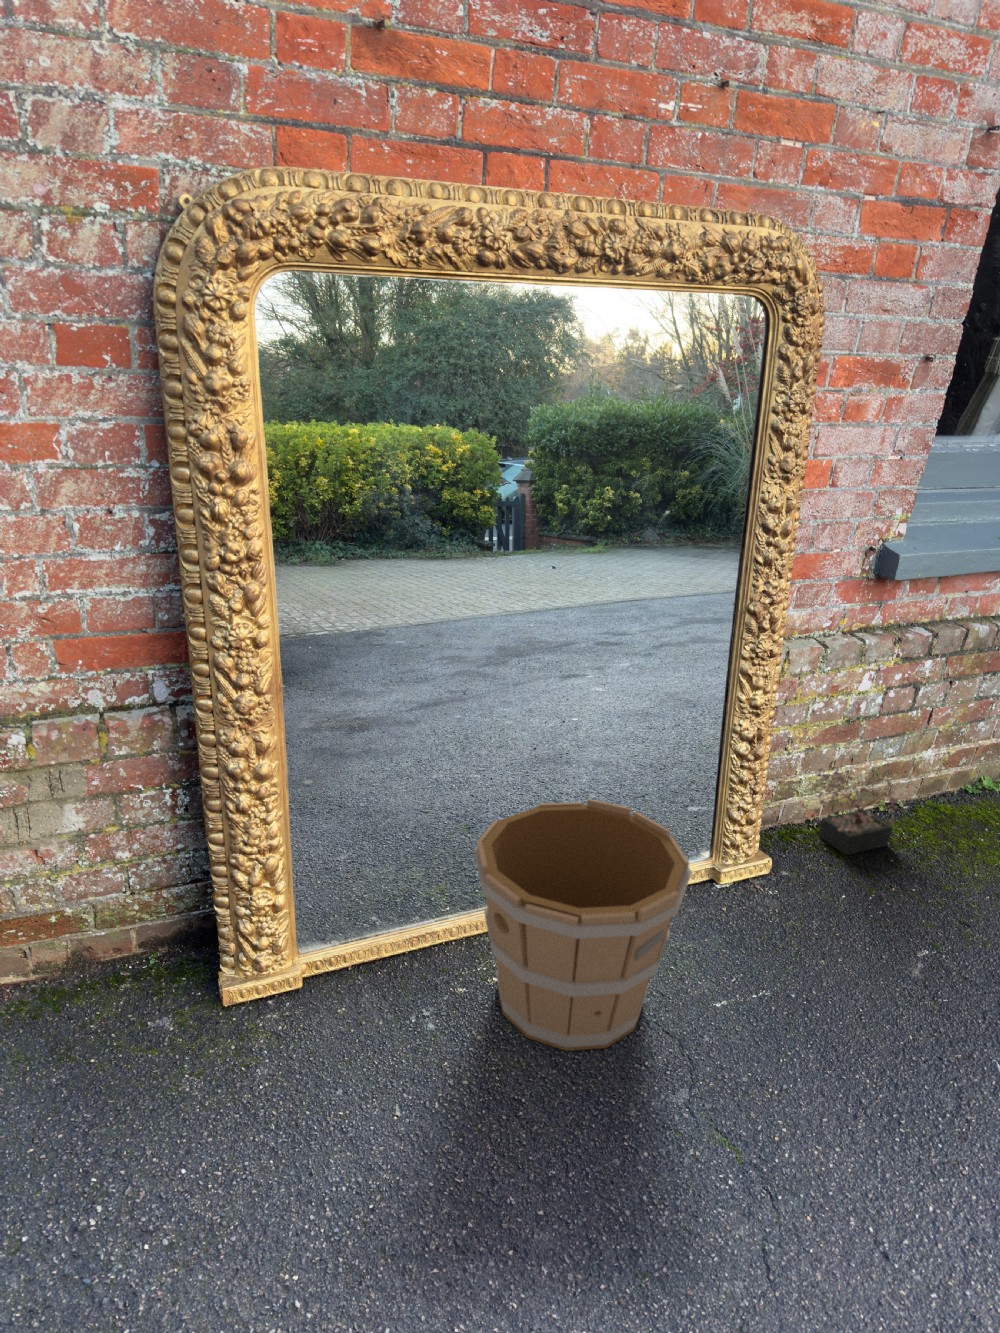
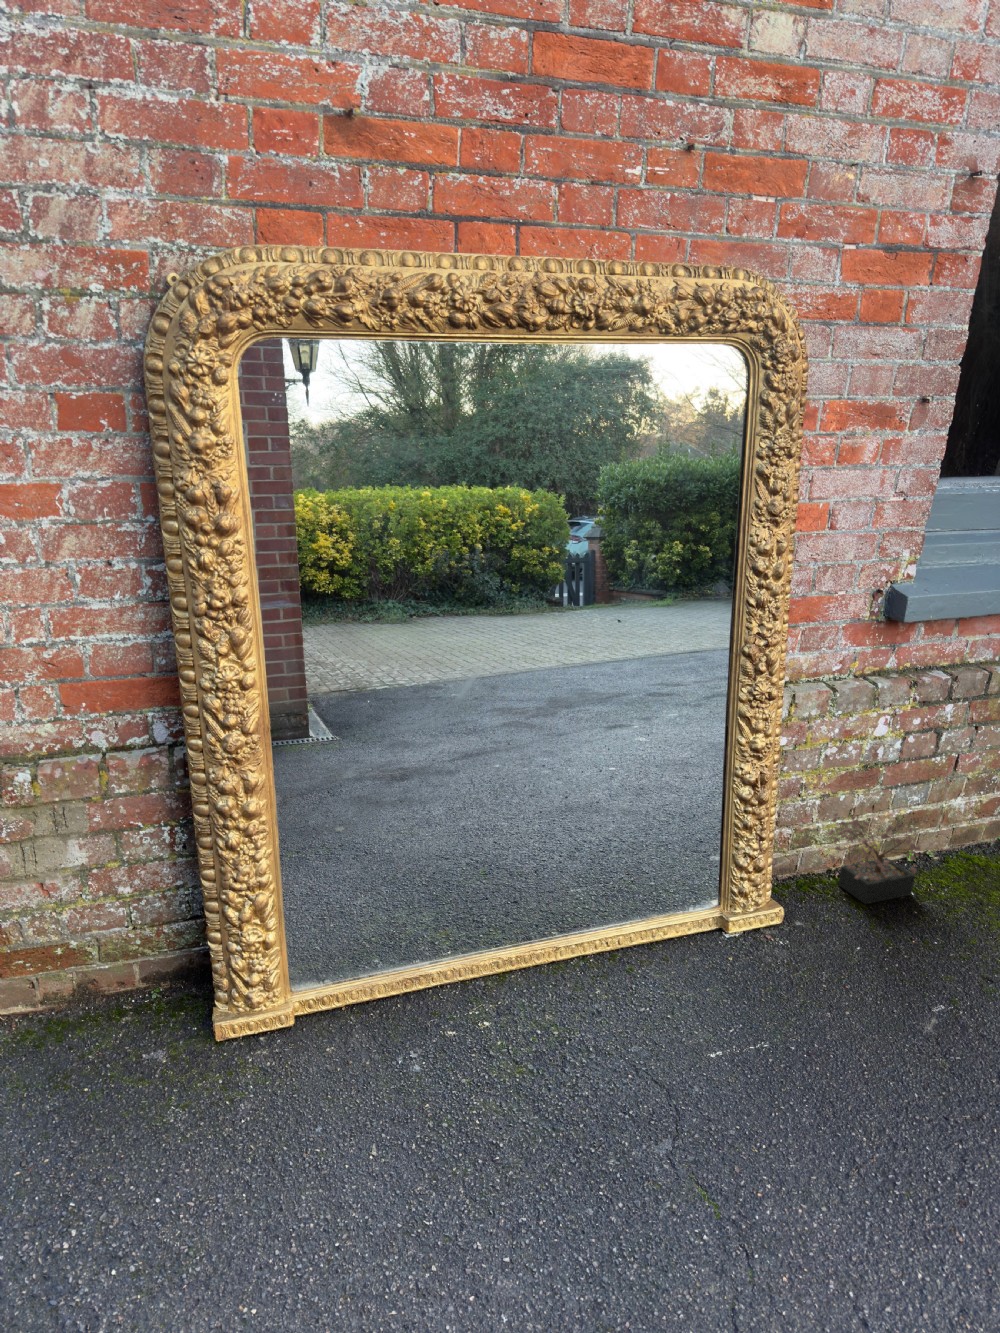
wooden bucket: present [474,799,692,1051] -> none [458,841,675,1097]

